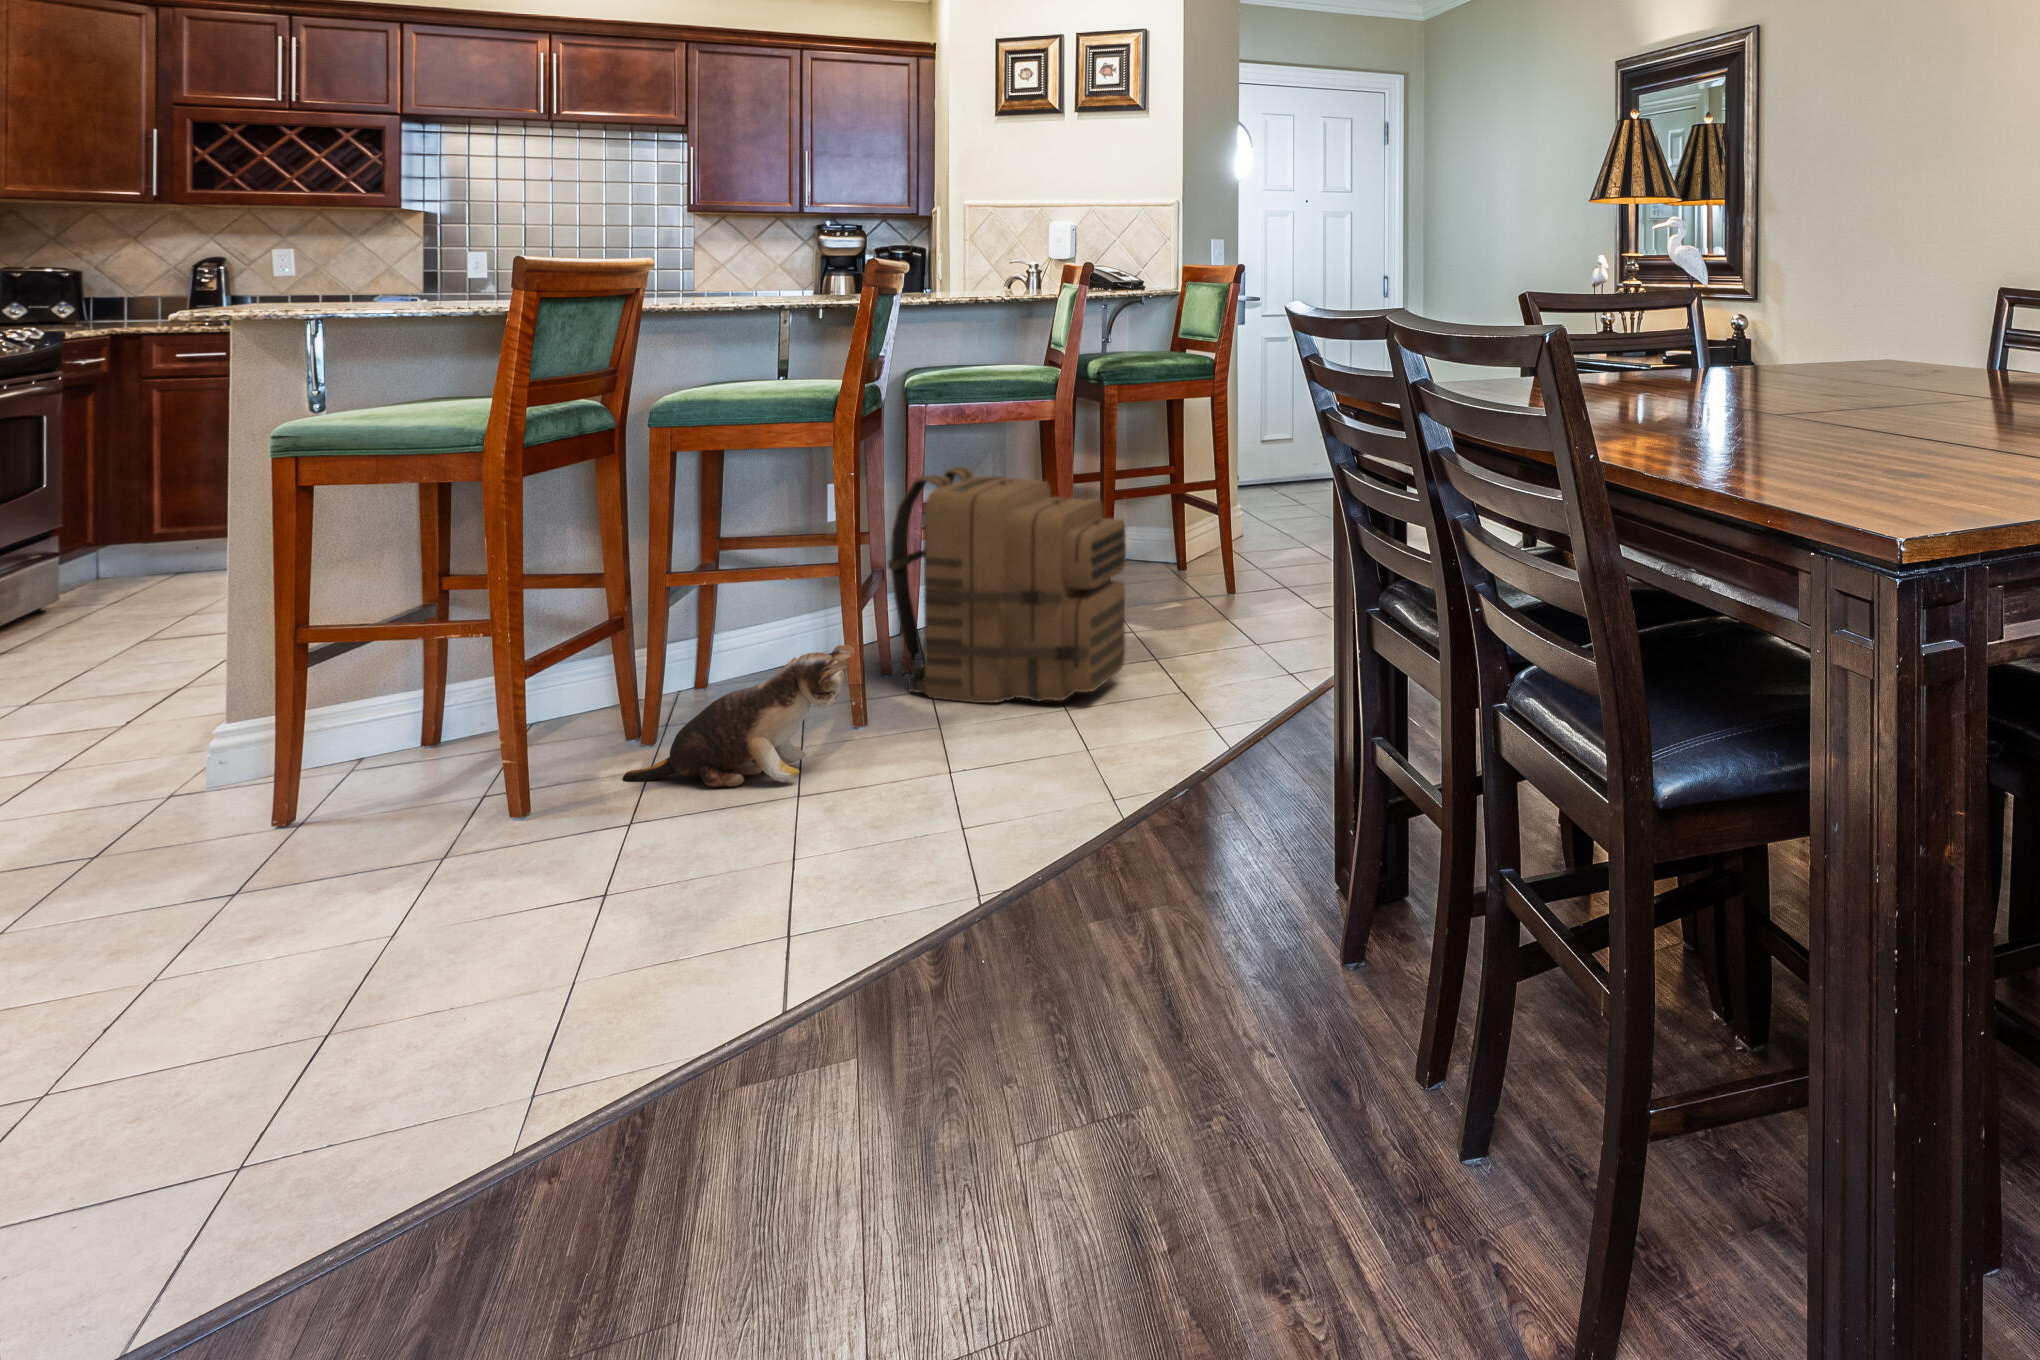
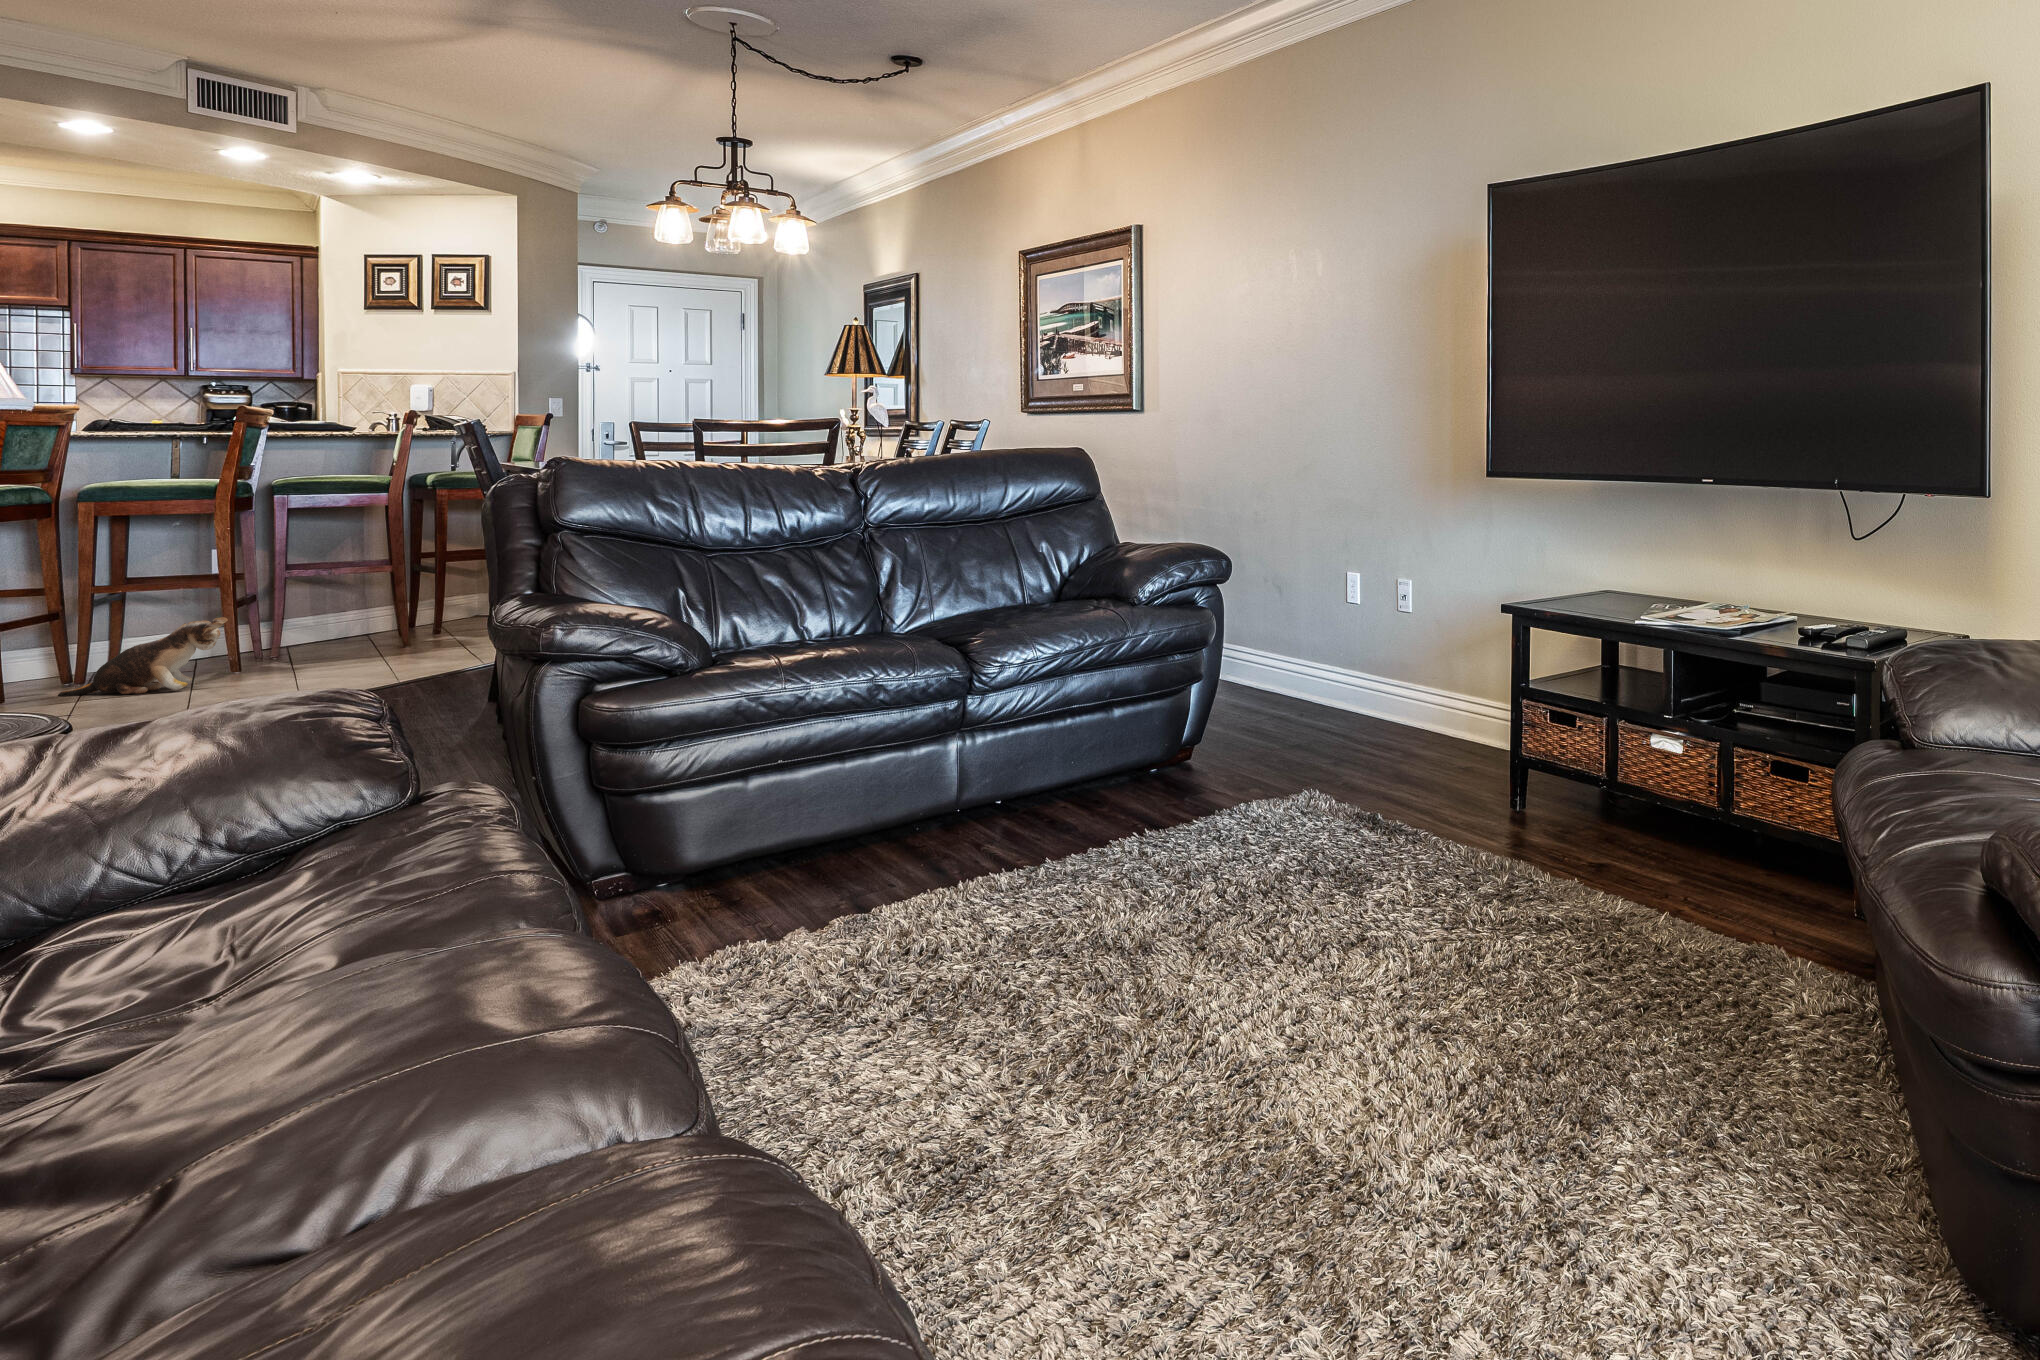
backpack: present [888,467,1126,703] -> none [255,532,437,665]

